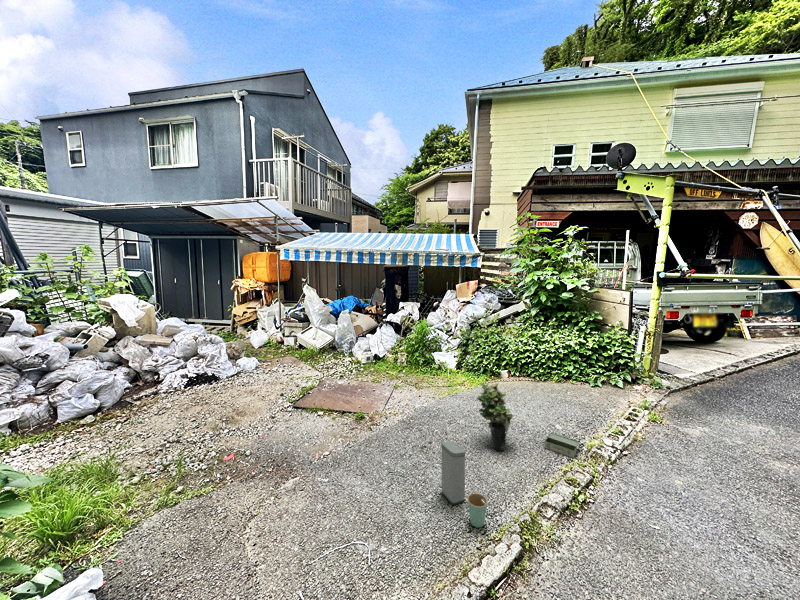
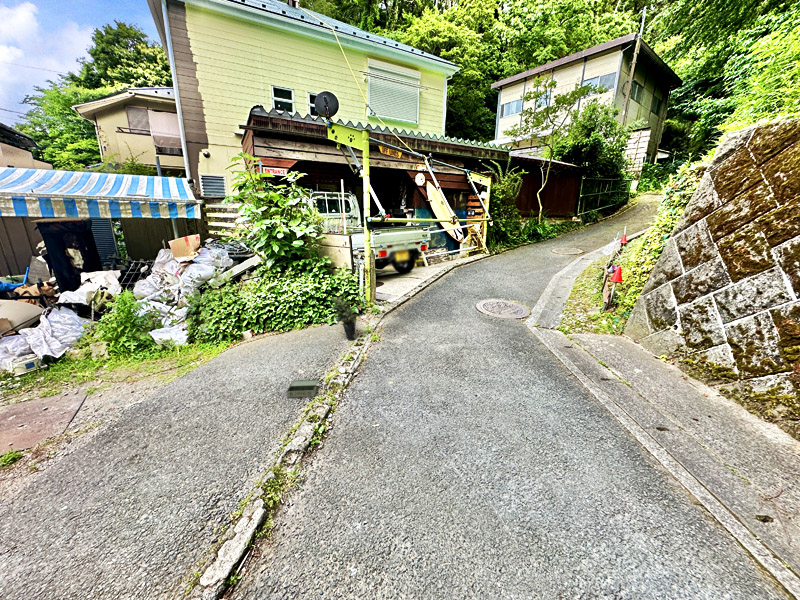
potted plant: present [477,383,513,451] -> present [331,297,357,341]
trash can: present [441,441,487,527] -> none [137,443,216,528]

